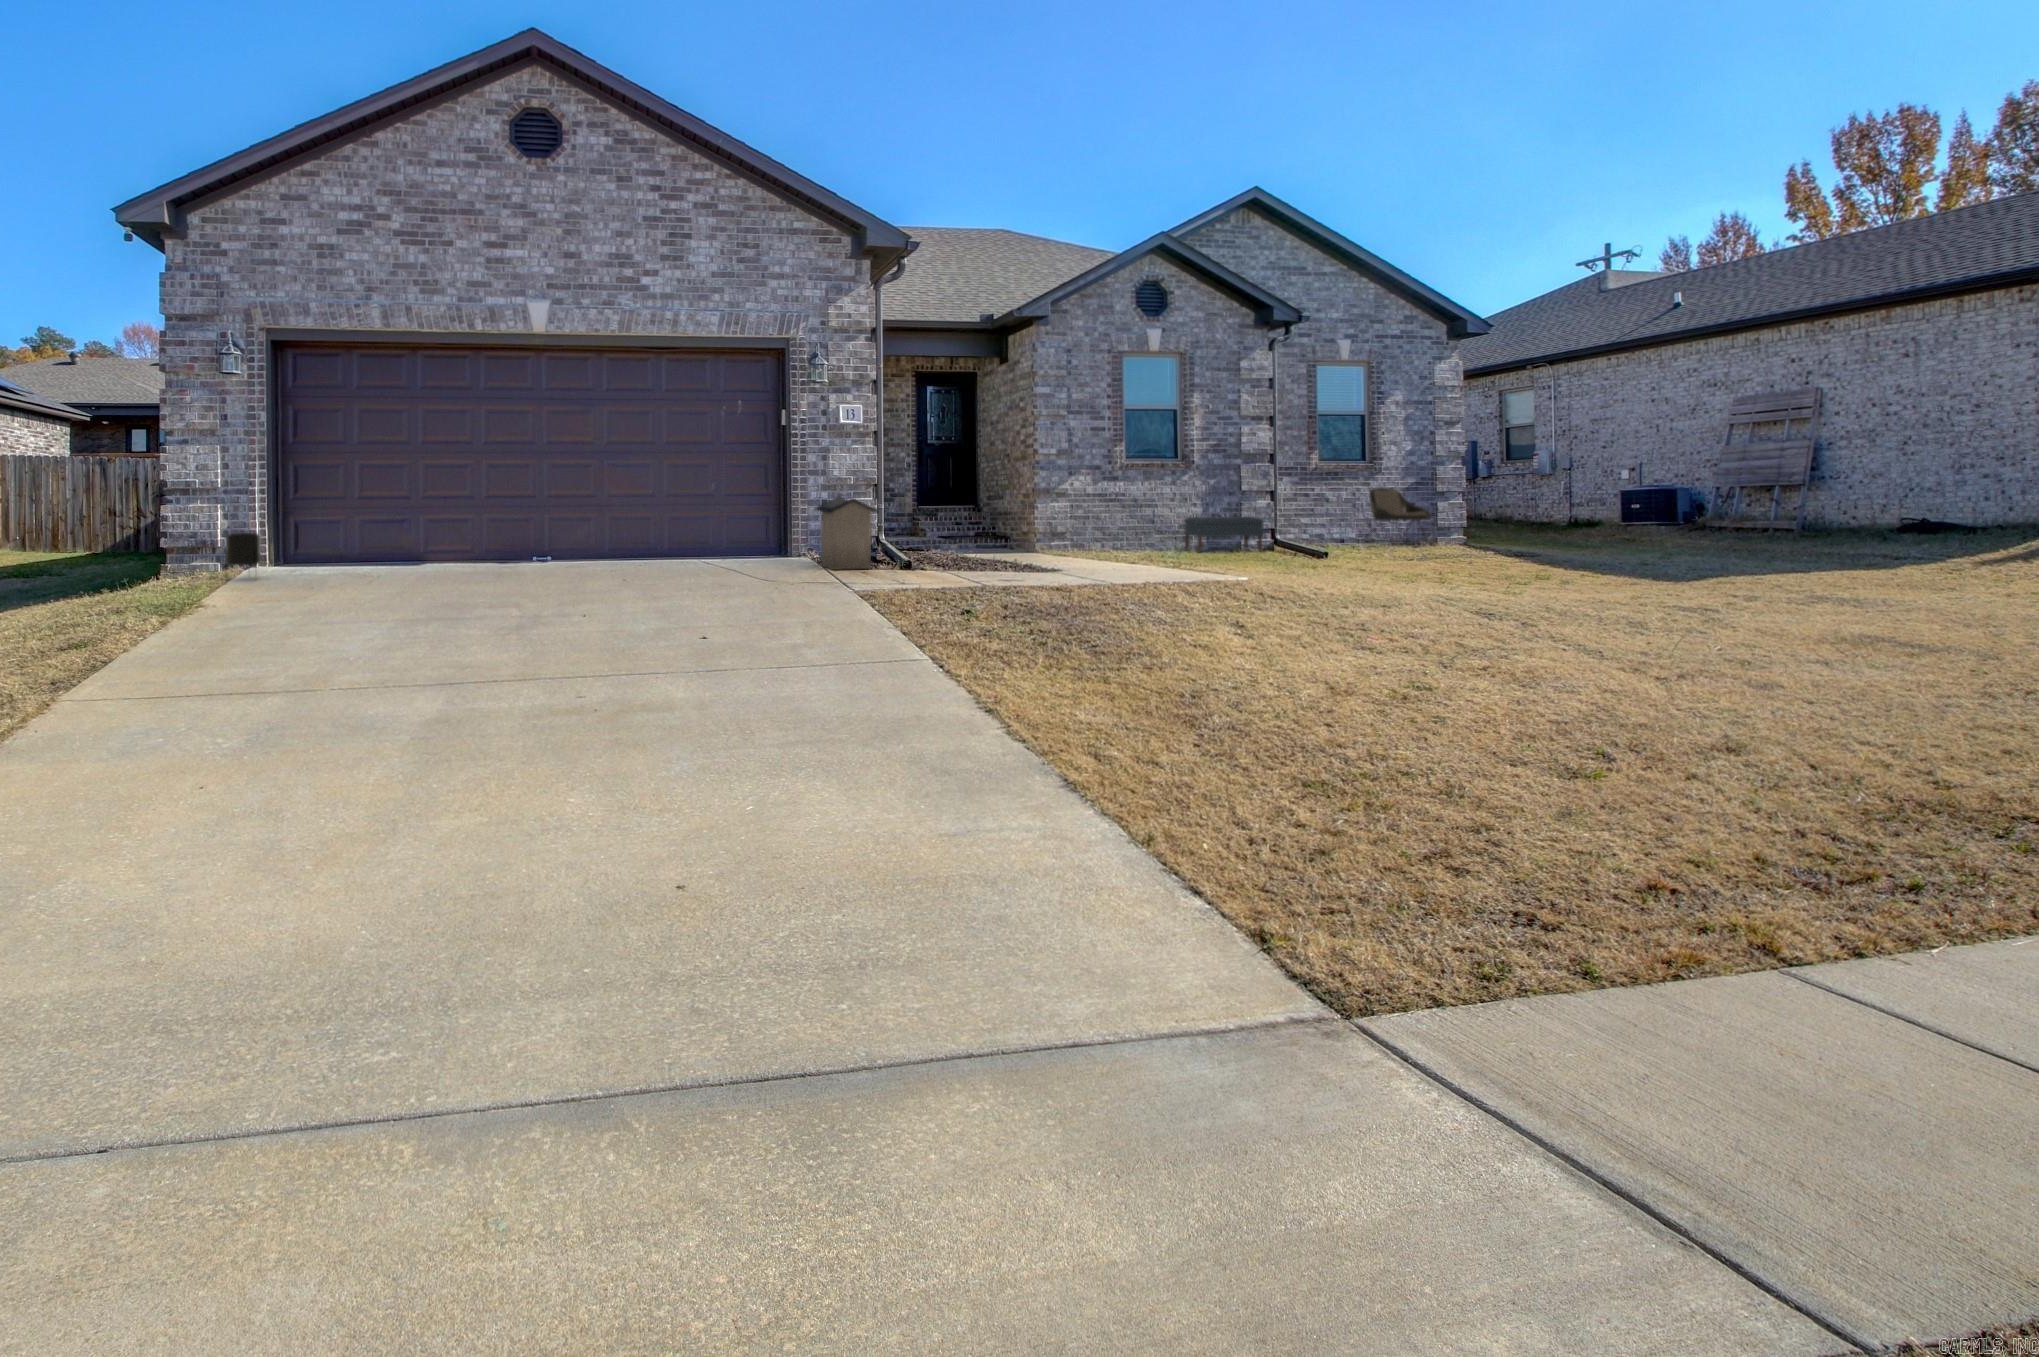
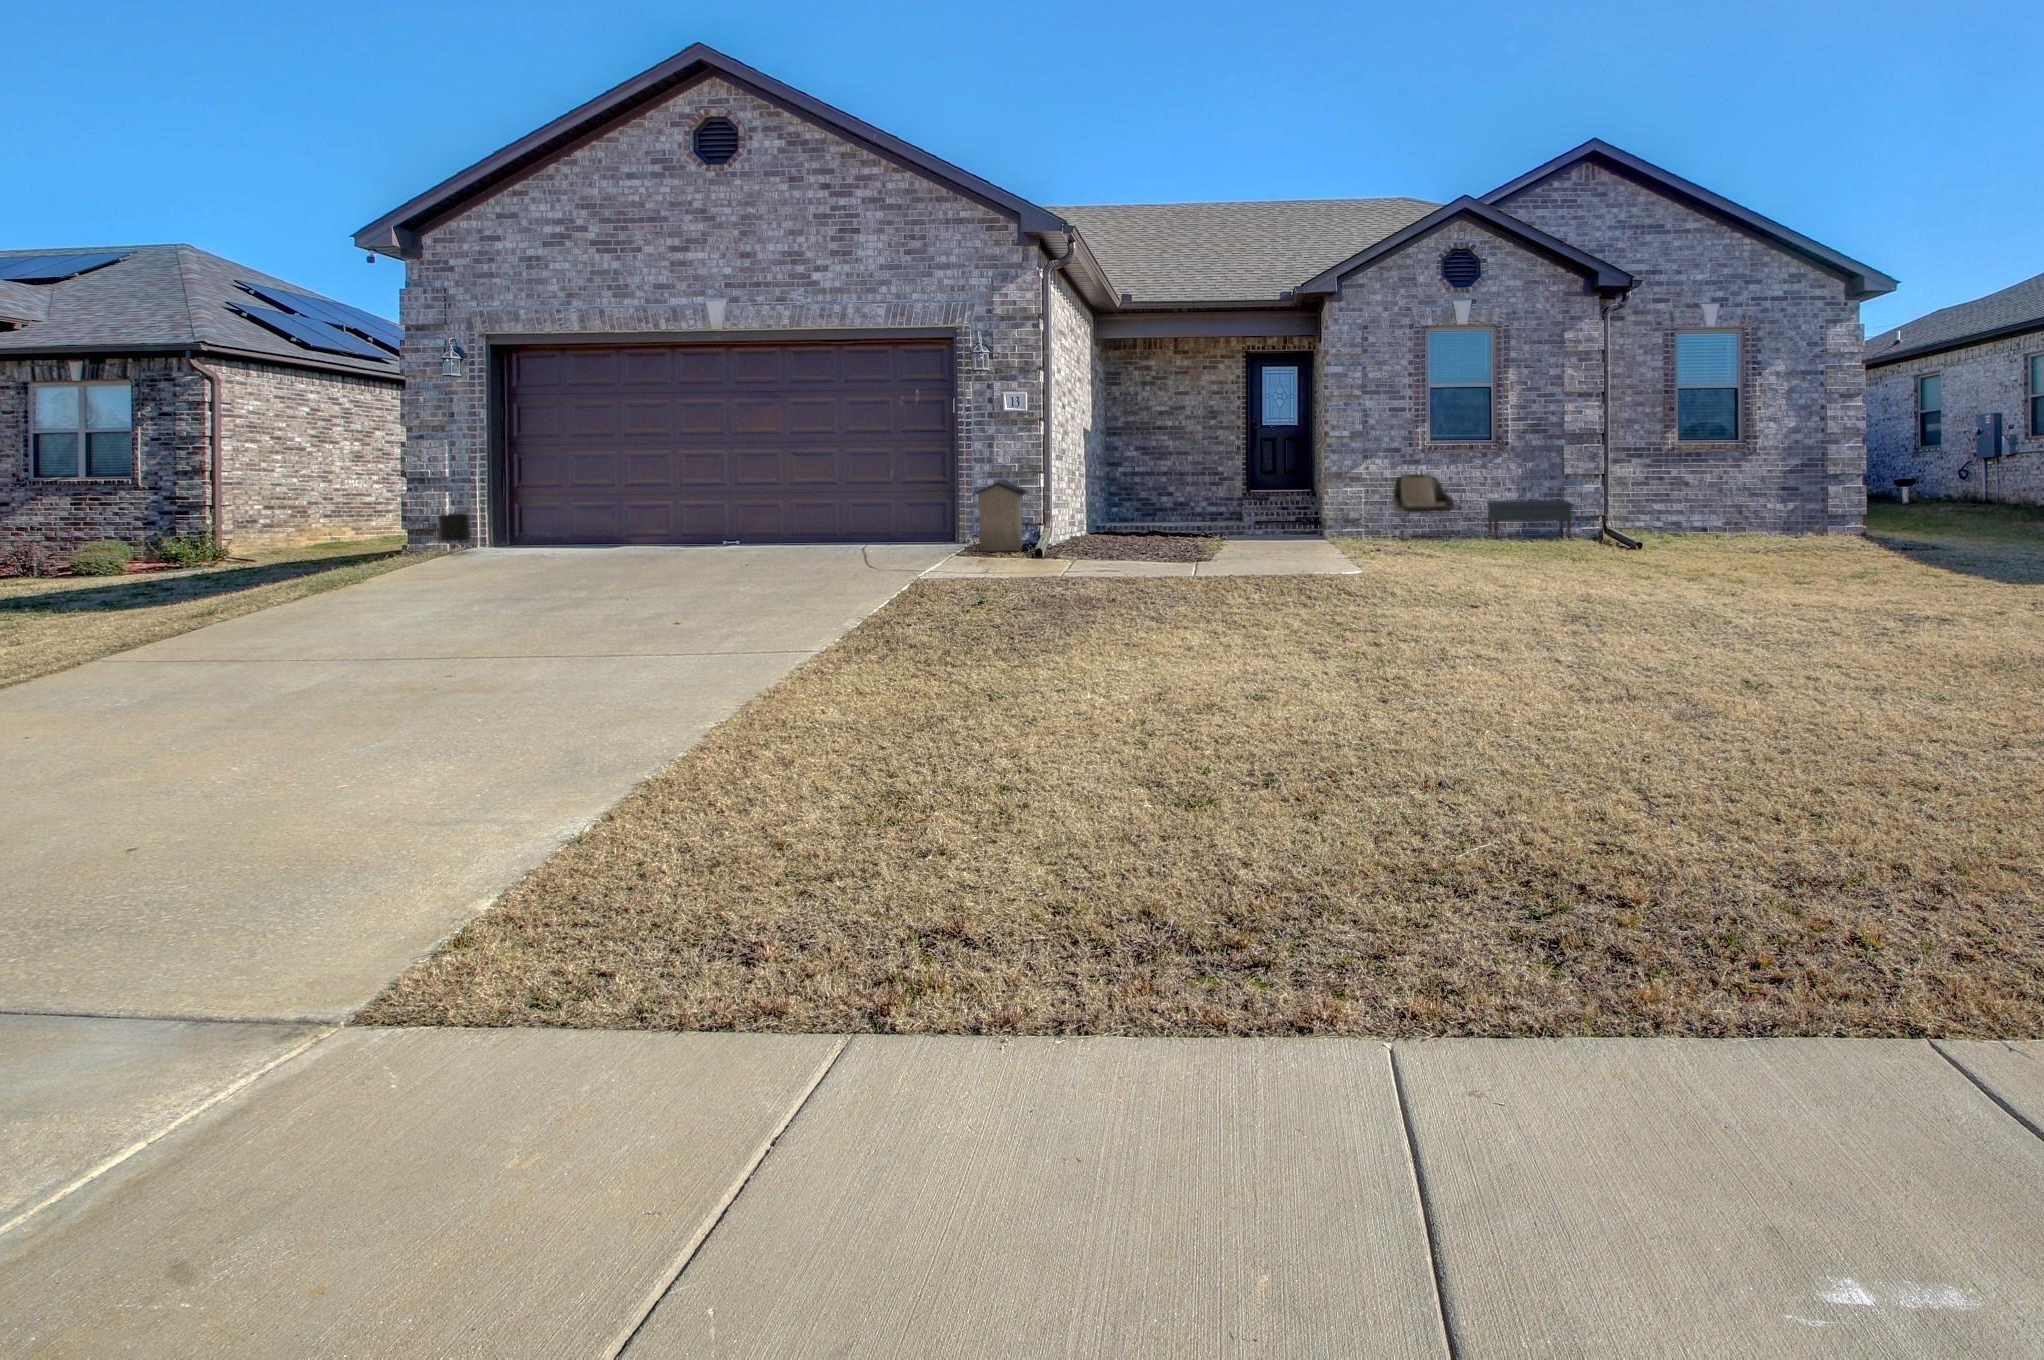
lounge chair: present [1365,487,1432,543] -> present [1392,474,1454,538]

